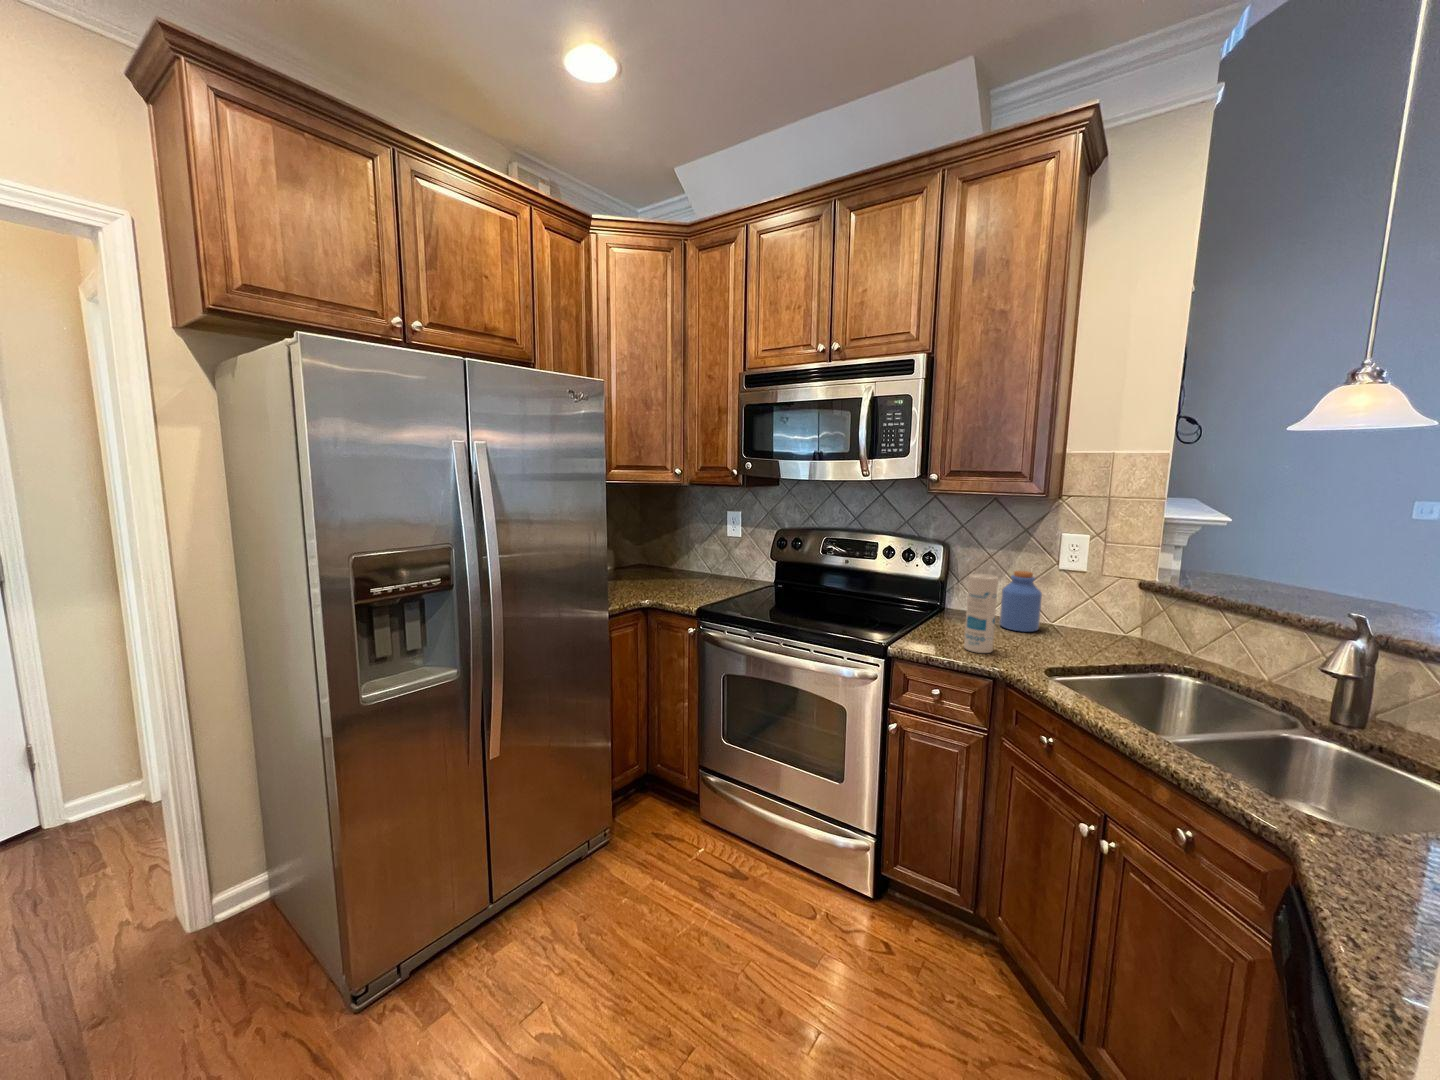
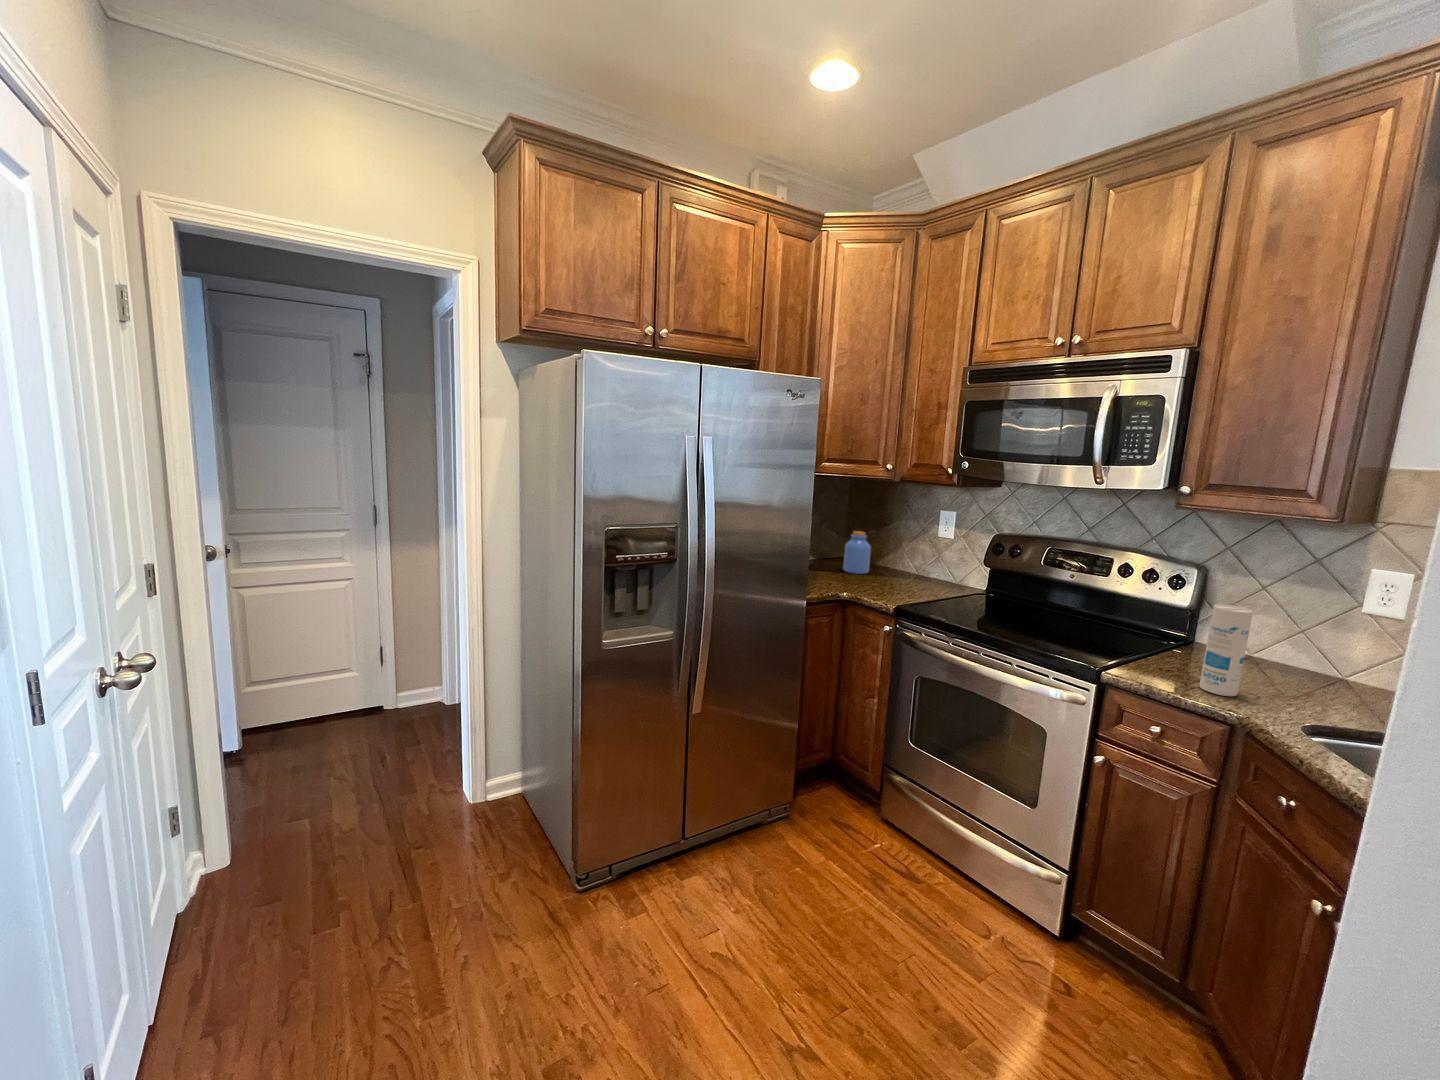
jar: present [1000,571,1042,632] -> present [843,531,871,574]

